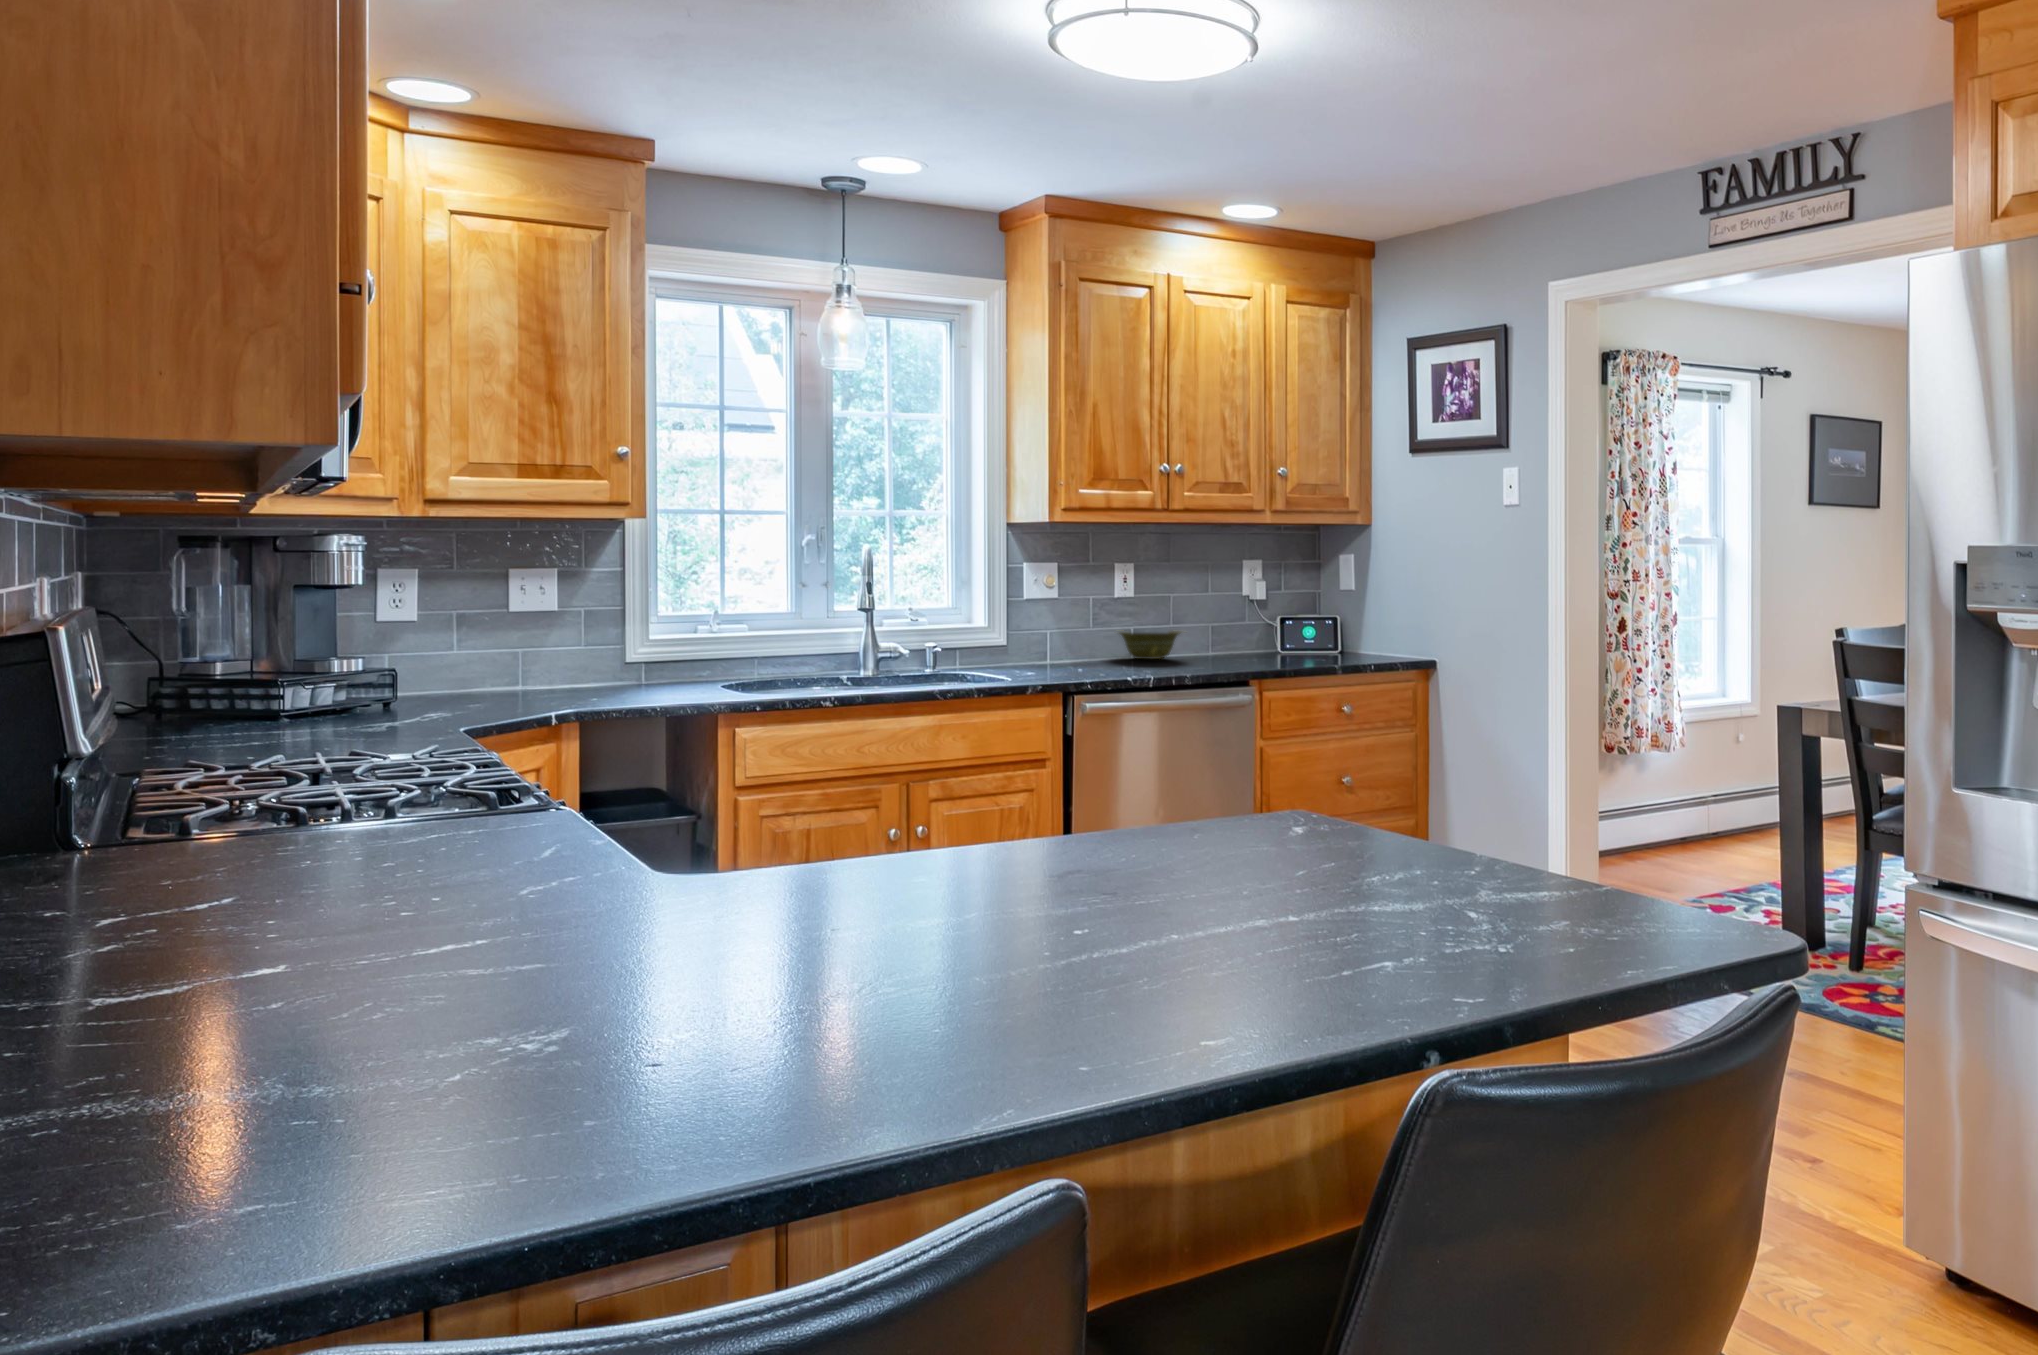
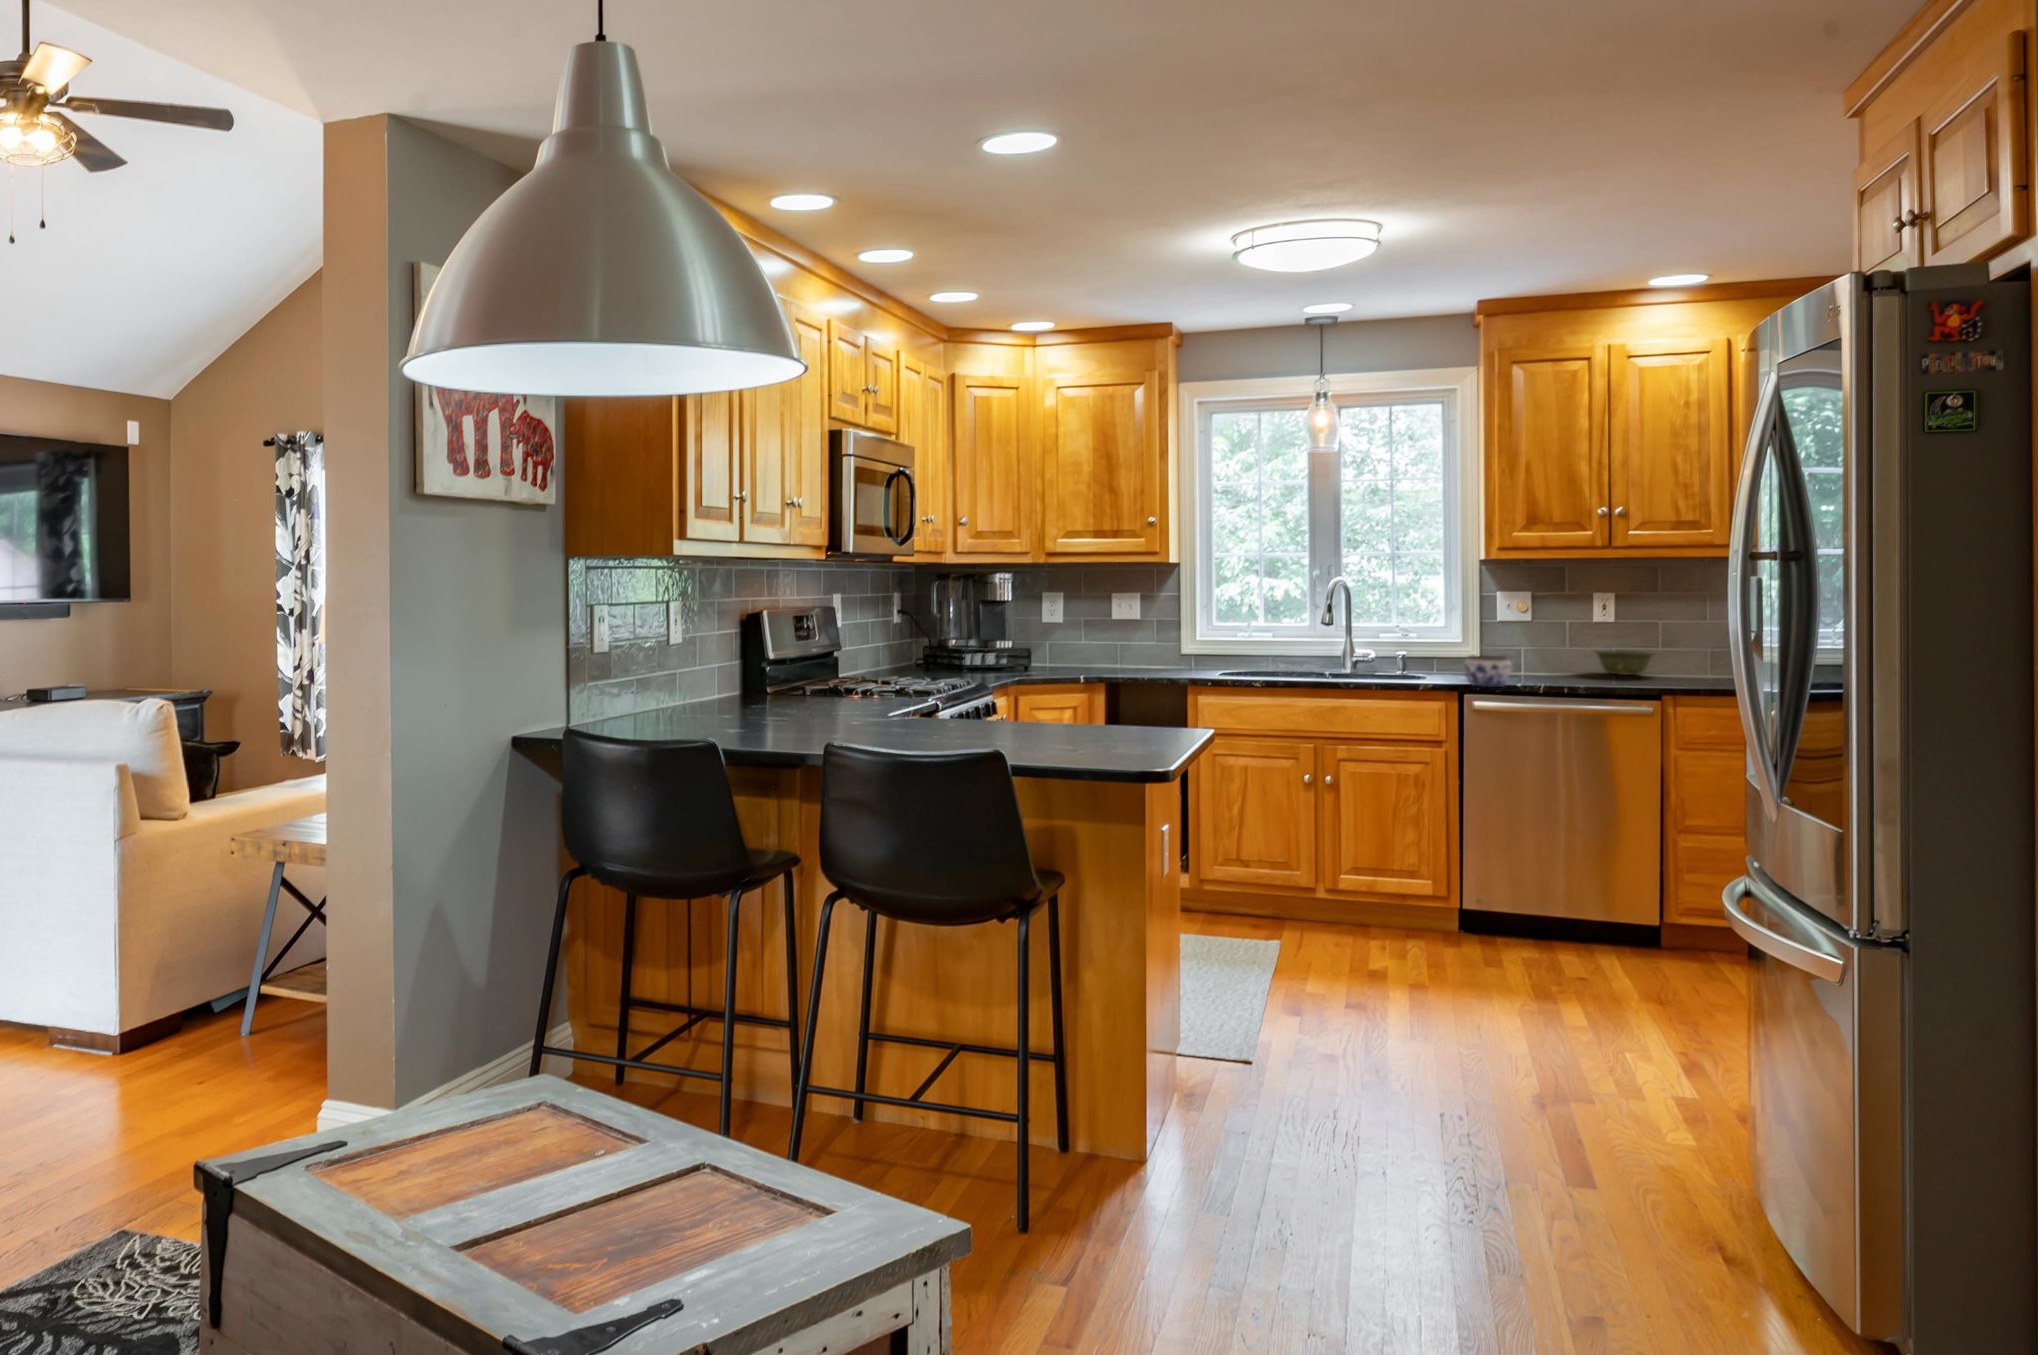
jar: none [1063,645,1116,686] -> present [1464,655,1512,687]

